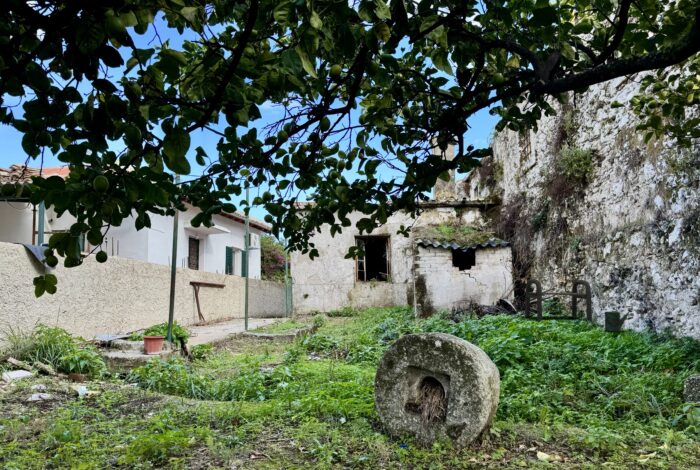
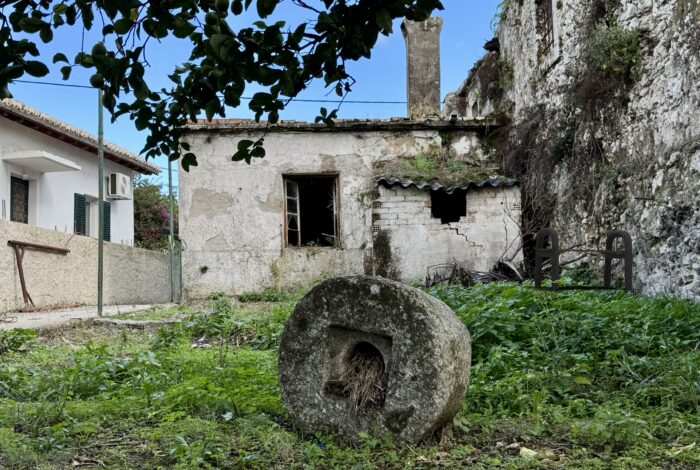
watering can: present [600,309,632,332] -> none [642,267,689,301]

